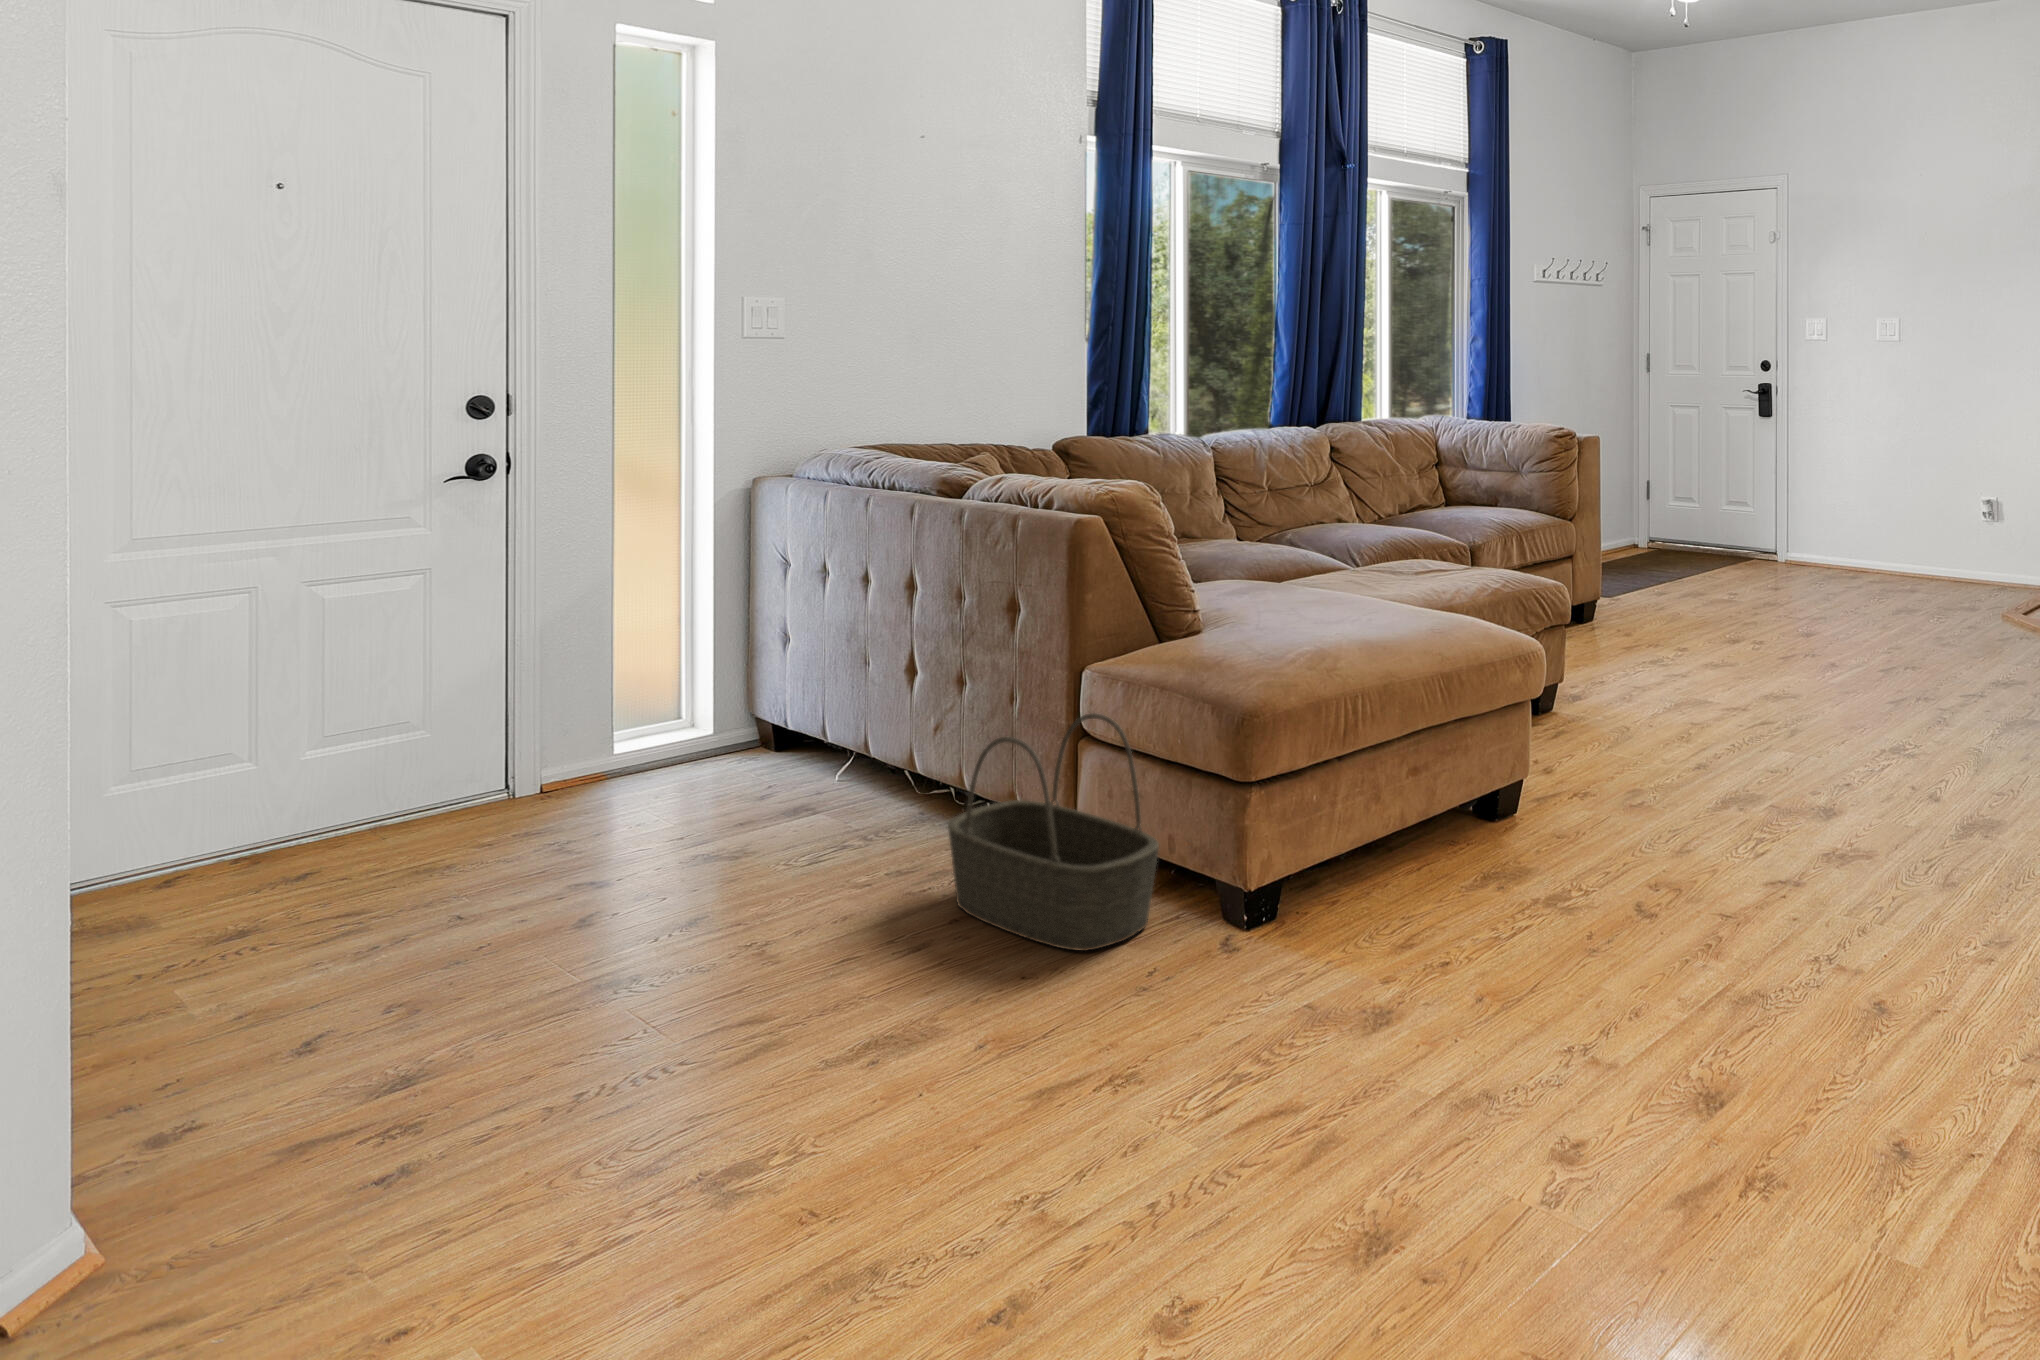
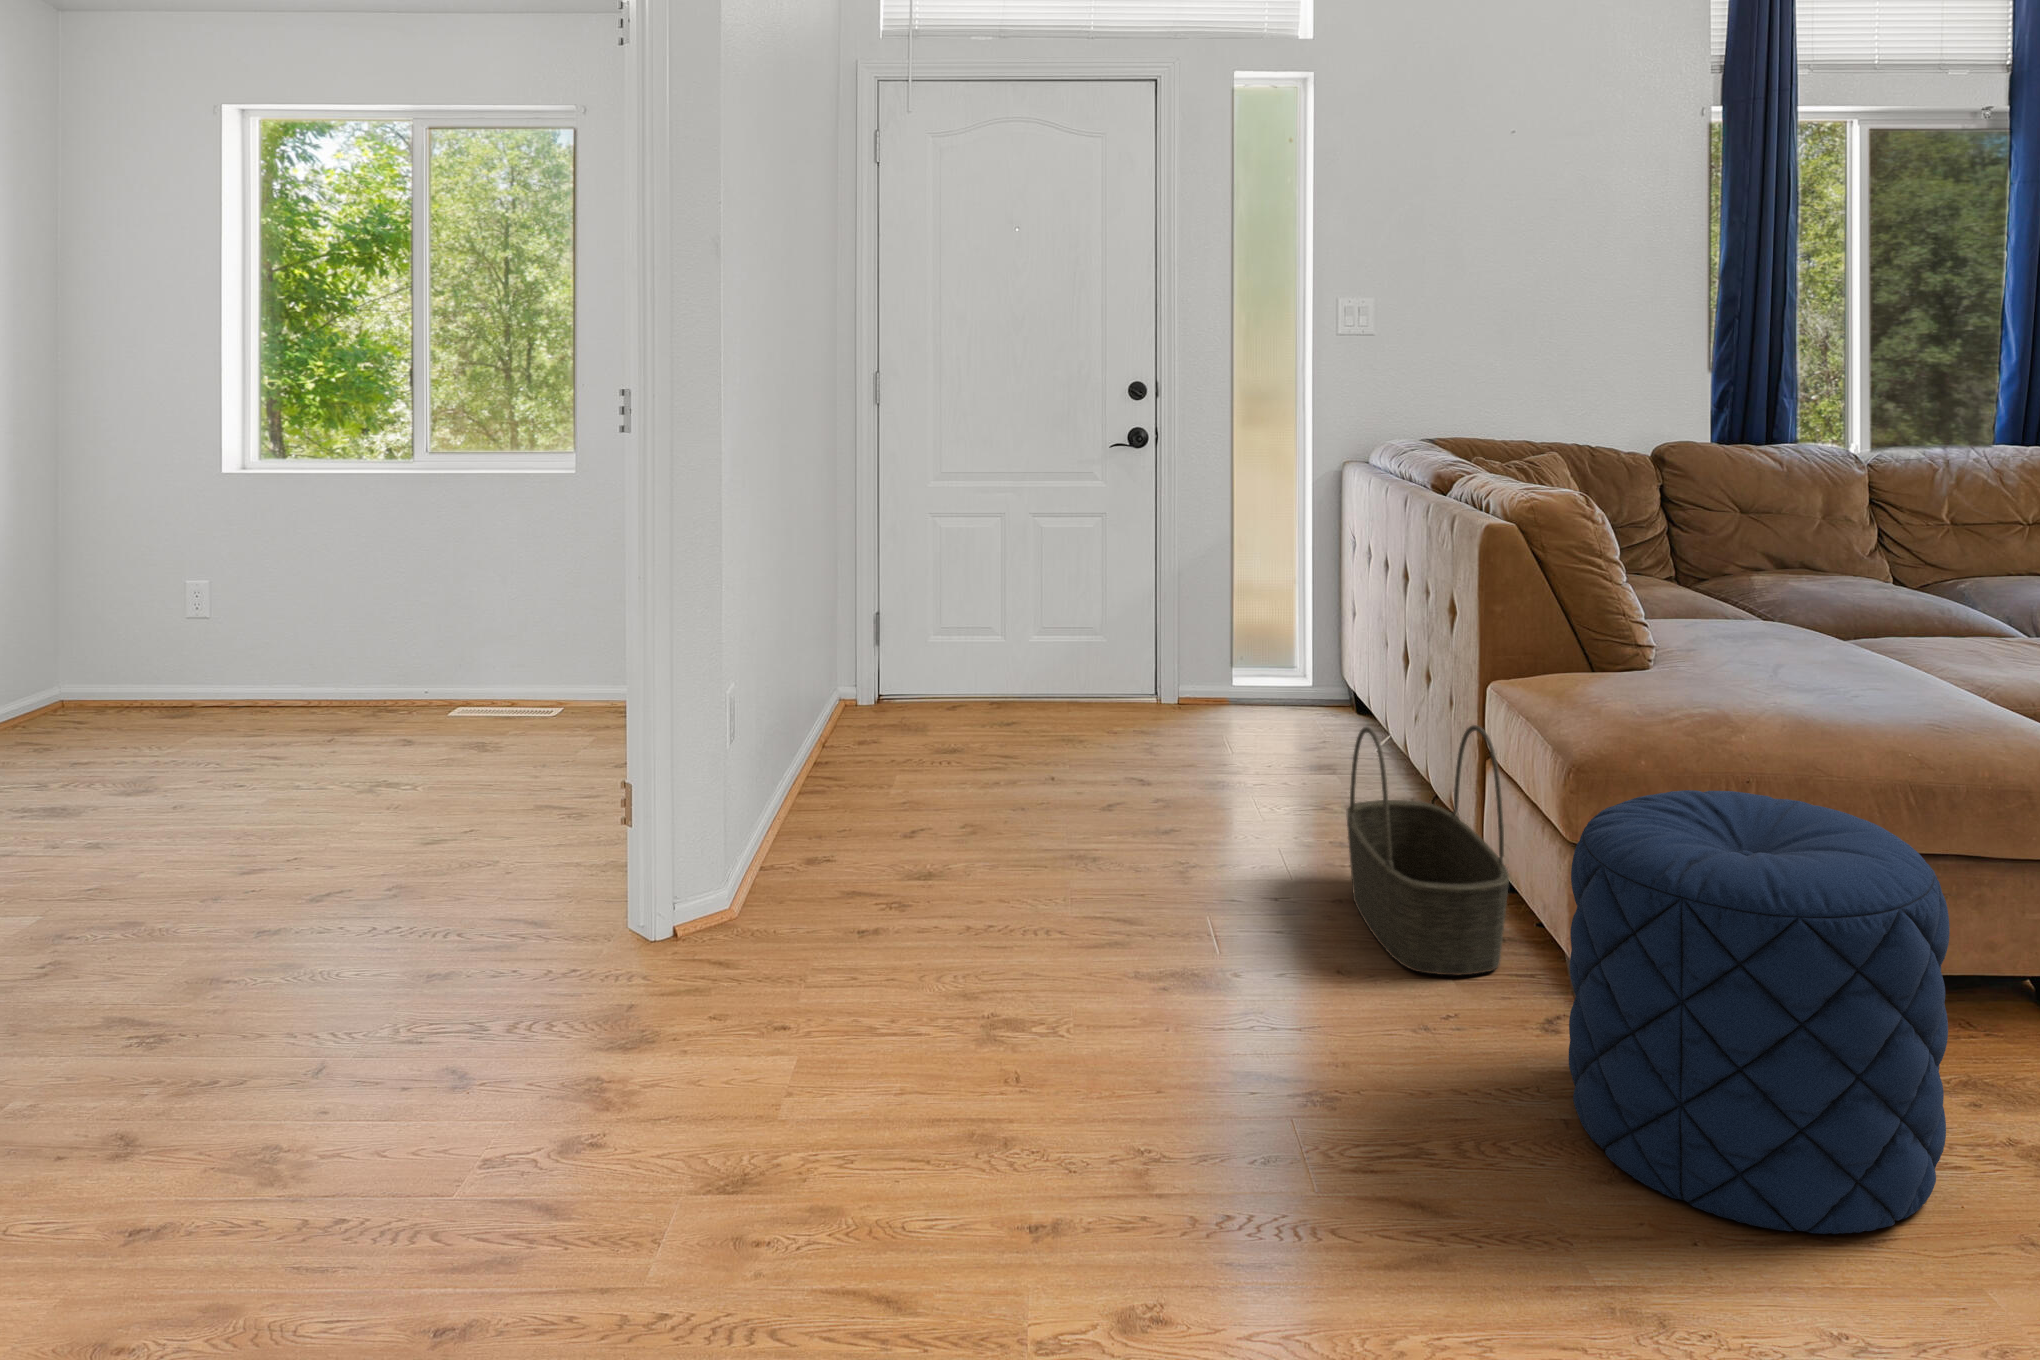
pouf: none [1290,710,1546,1026] -> present [1569,790,1950,1234]

